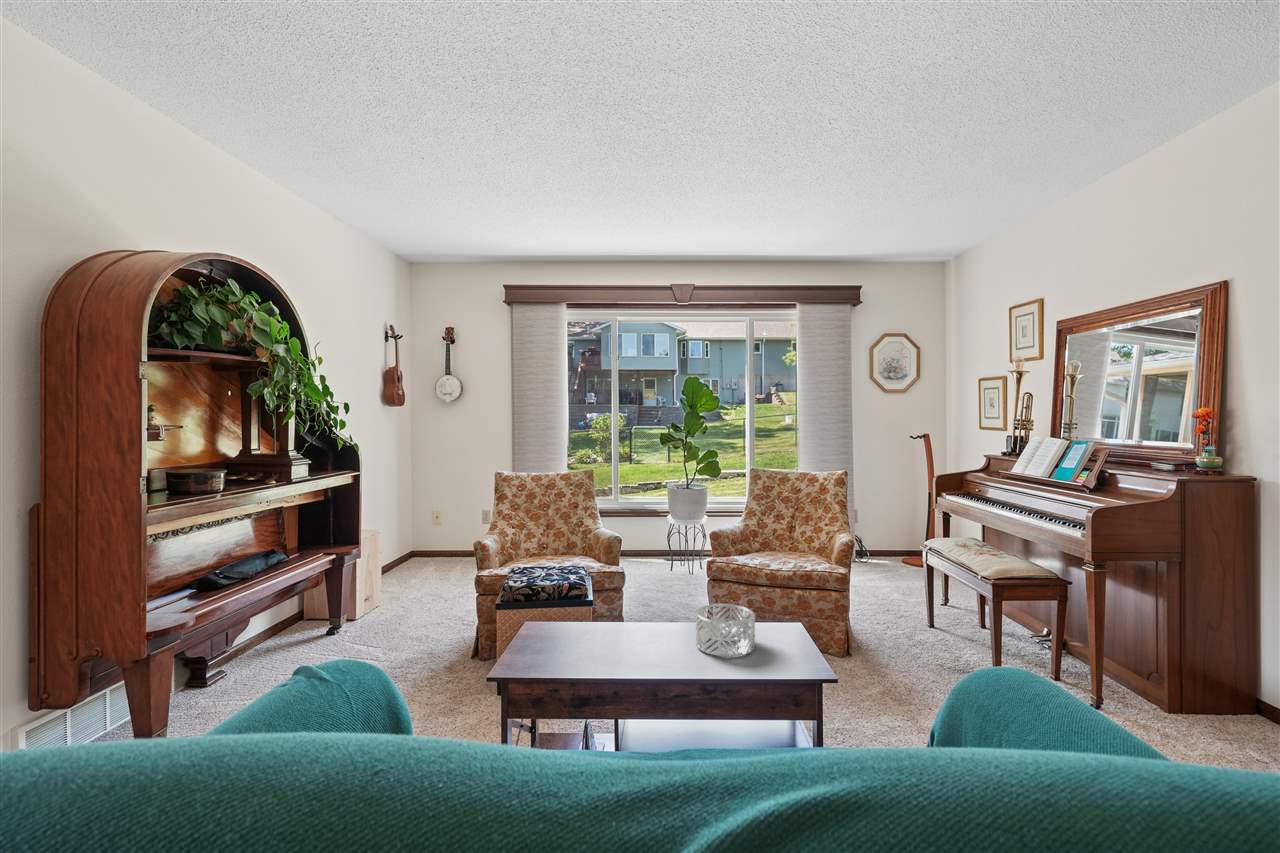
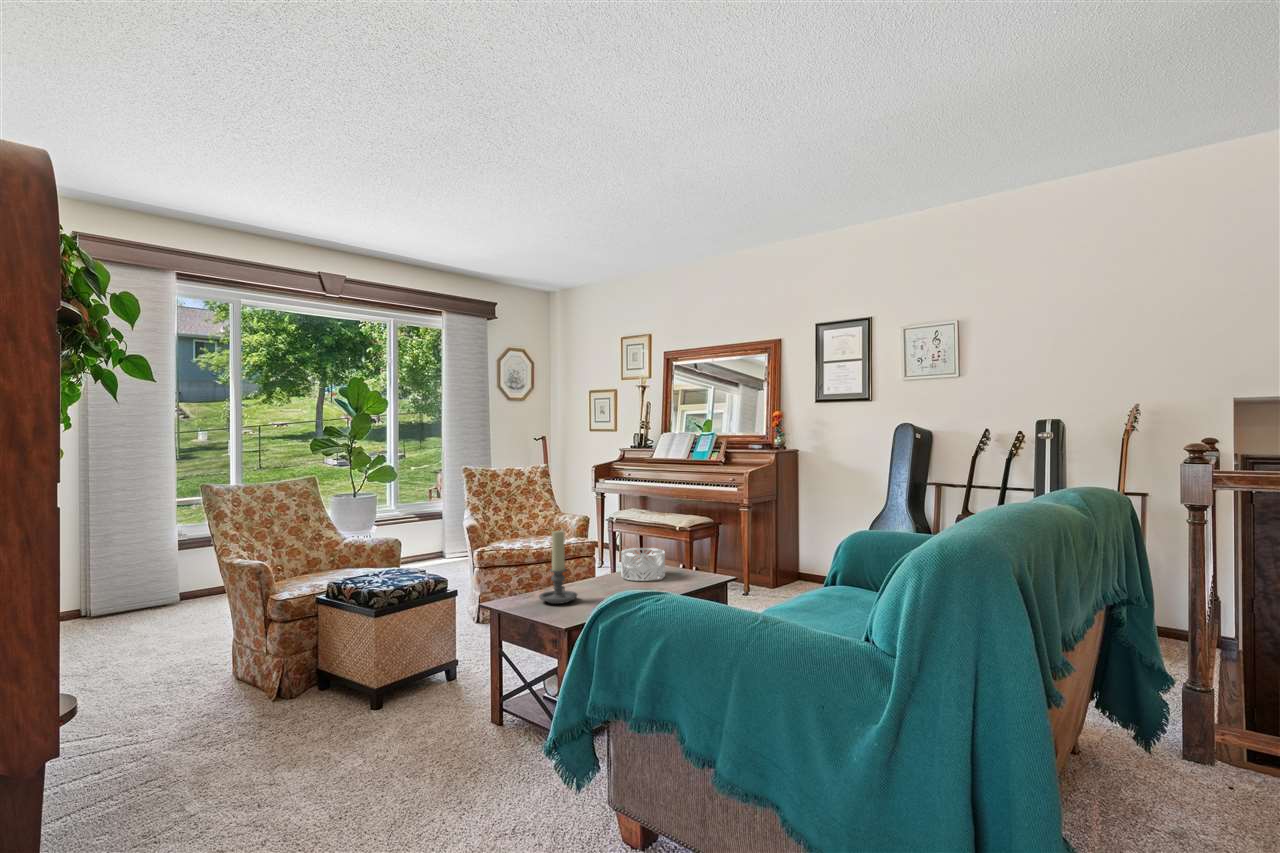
candle holder: none [551,566,601,650] -> present [539,530,577,604]

